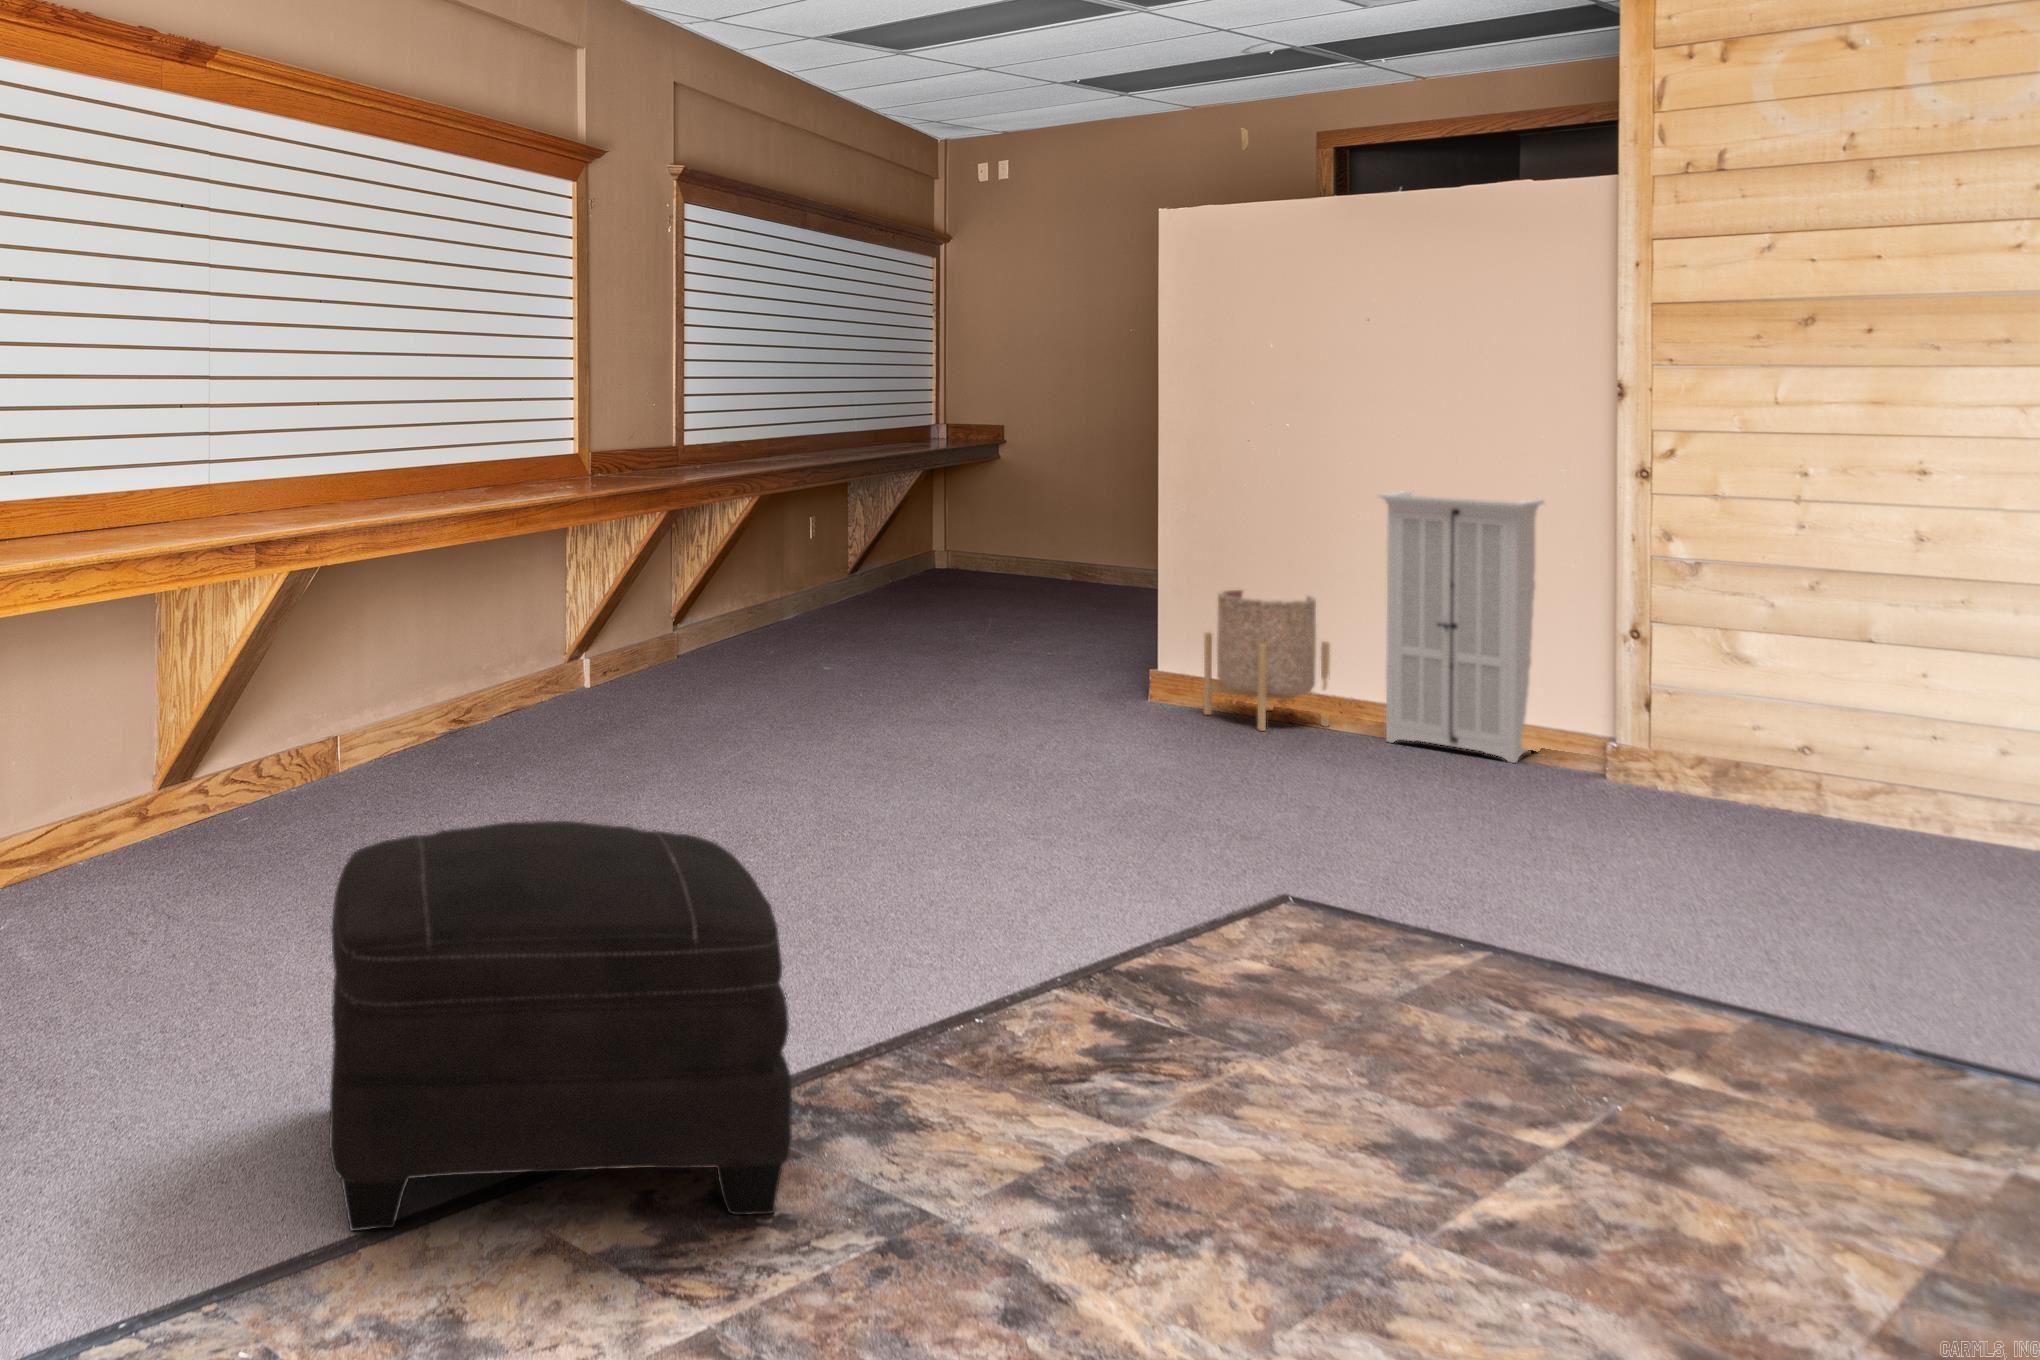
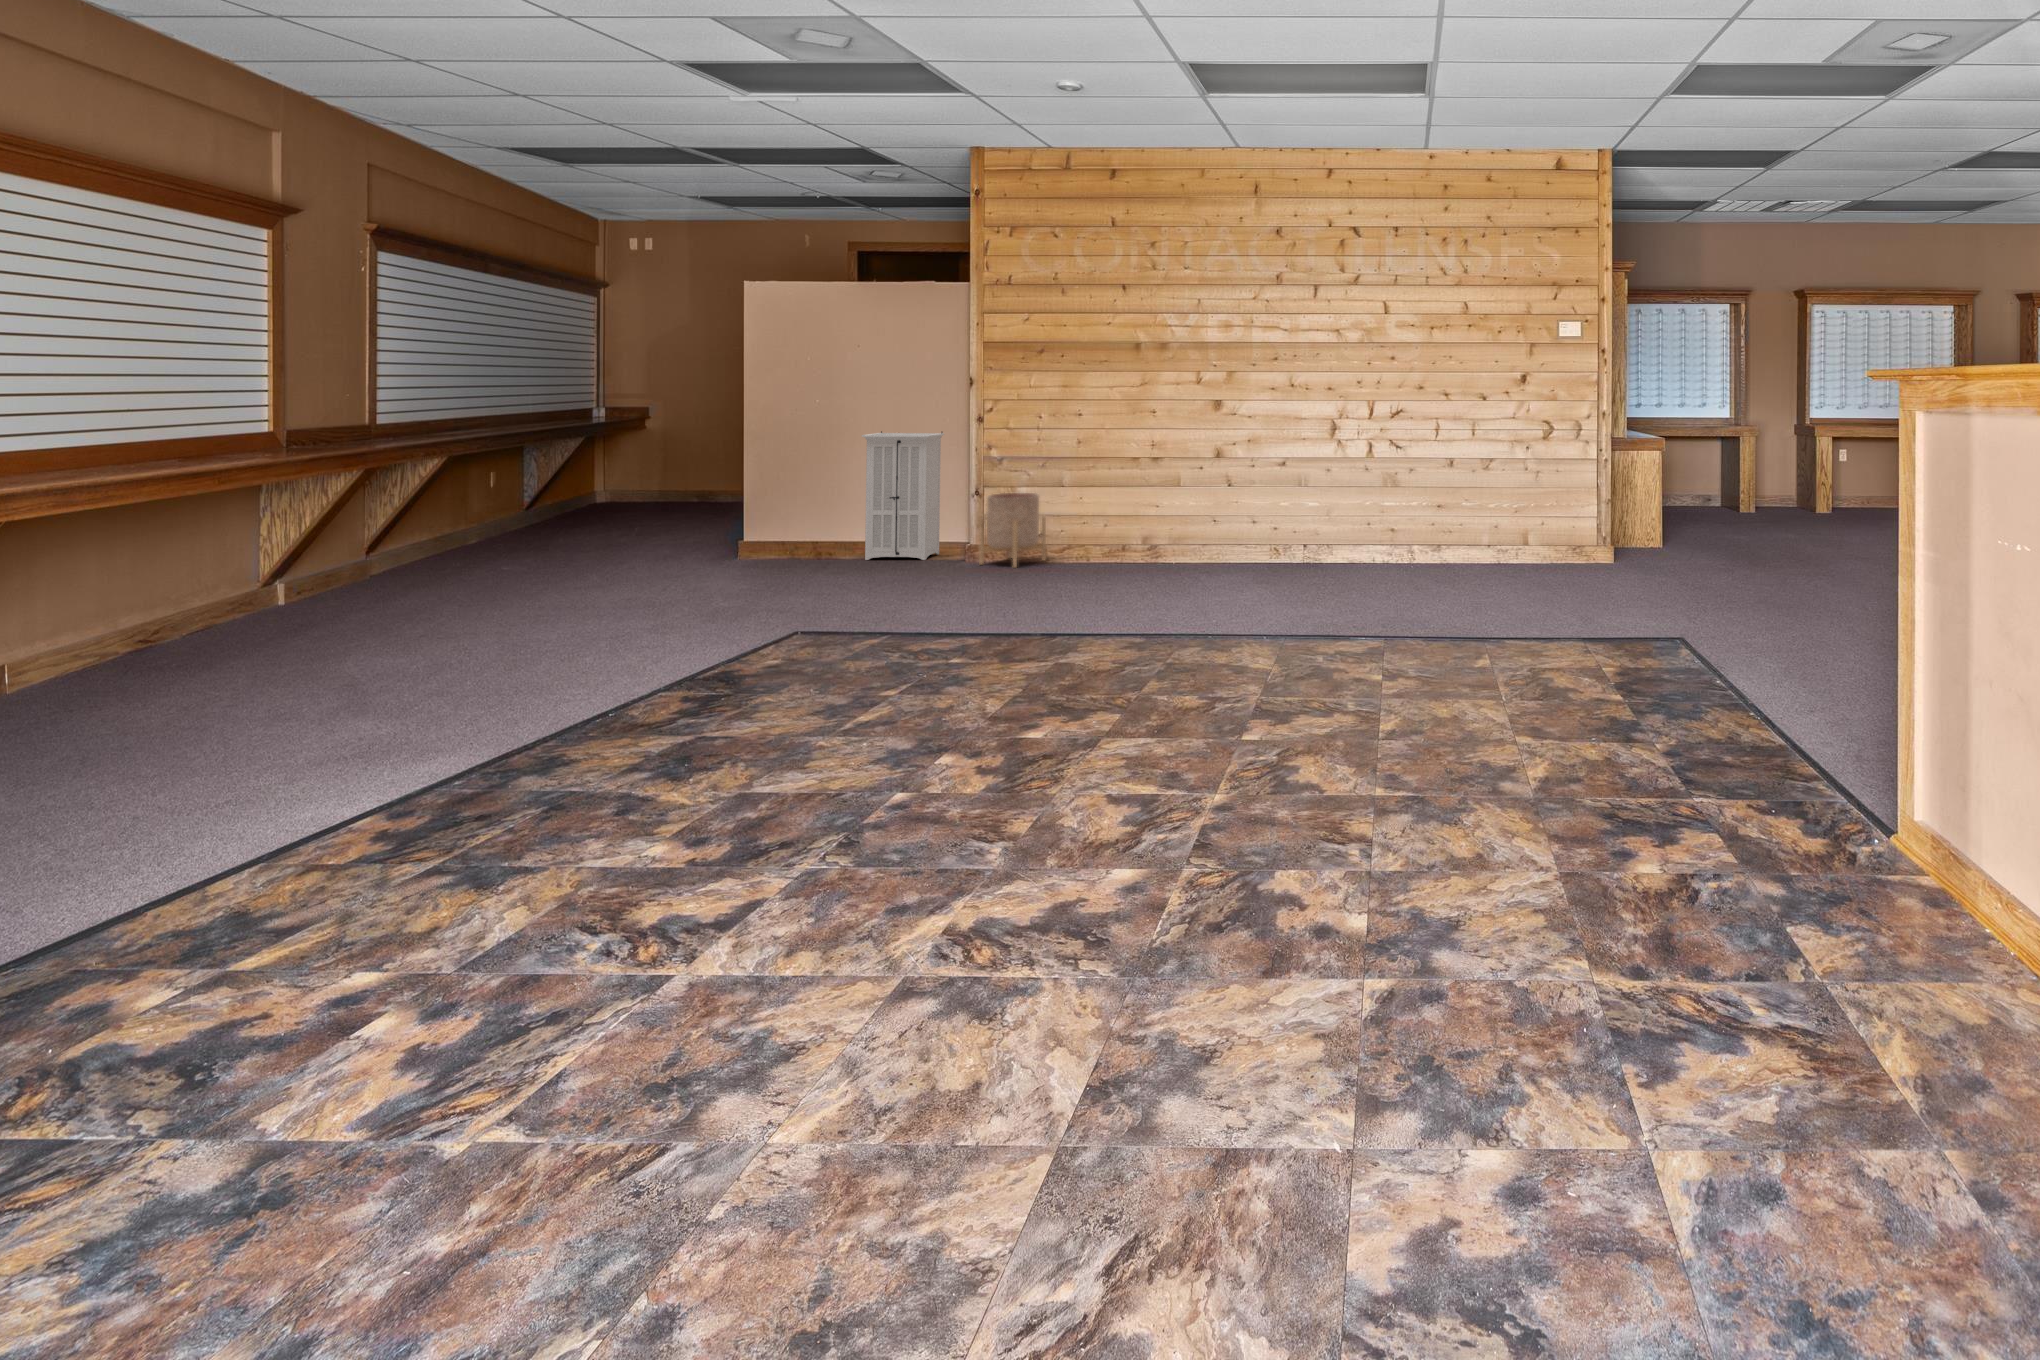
planter: present [1204,590,1330,731] -> present [979,493,1046,567]
ottoman: present [329,821,792,1231] -> none [145,615,490,841]

